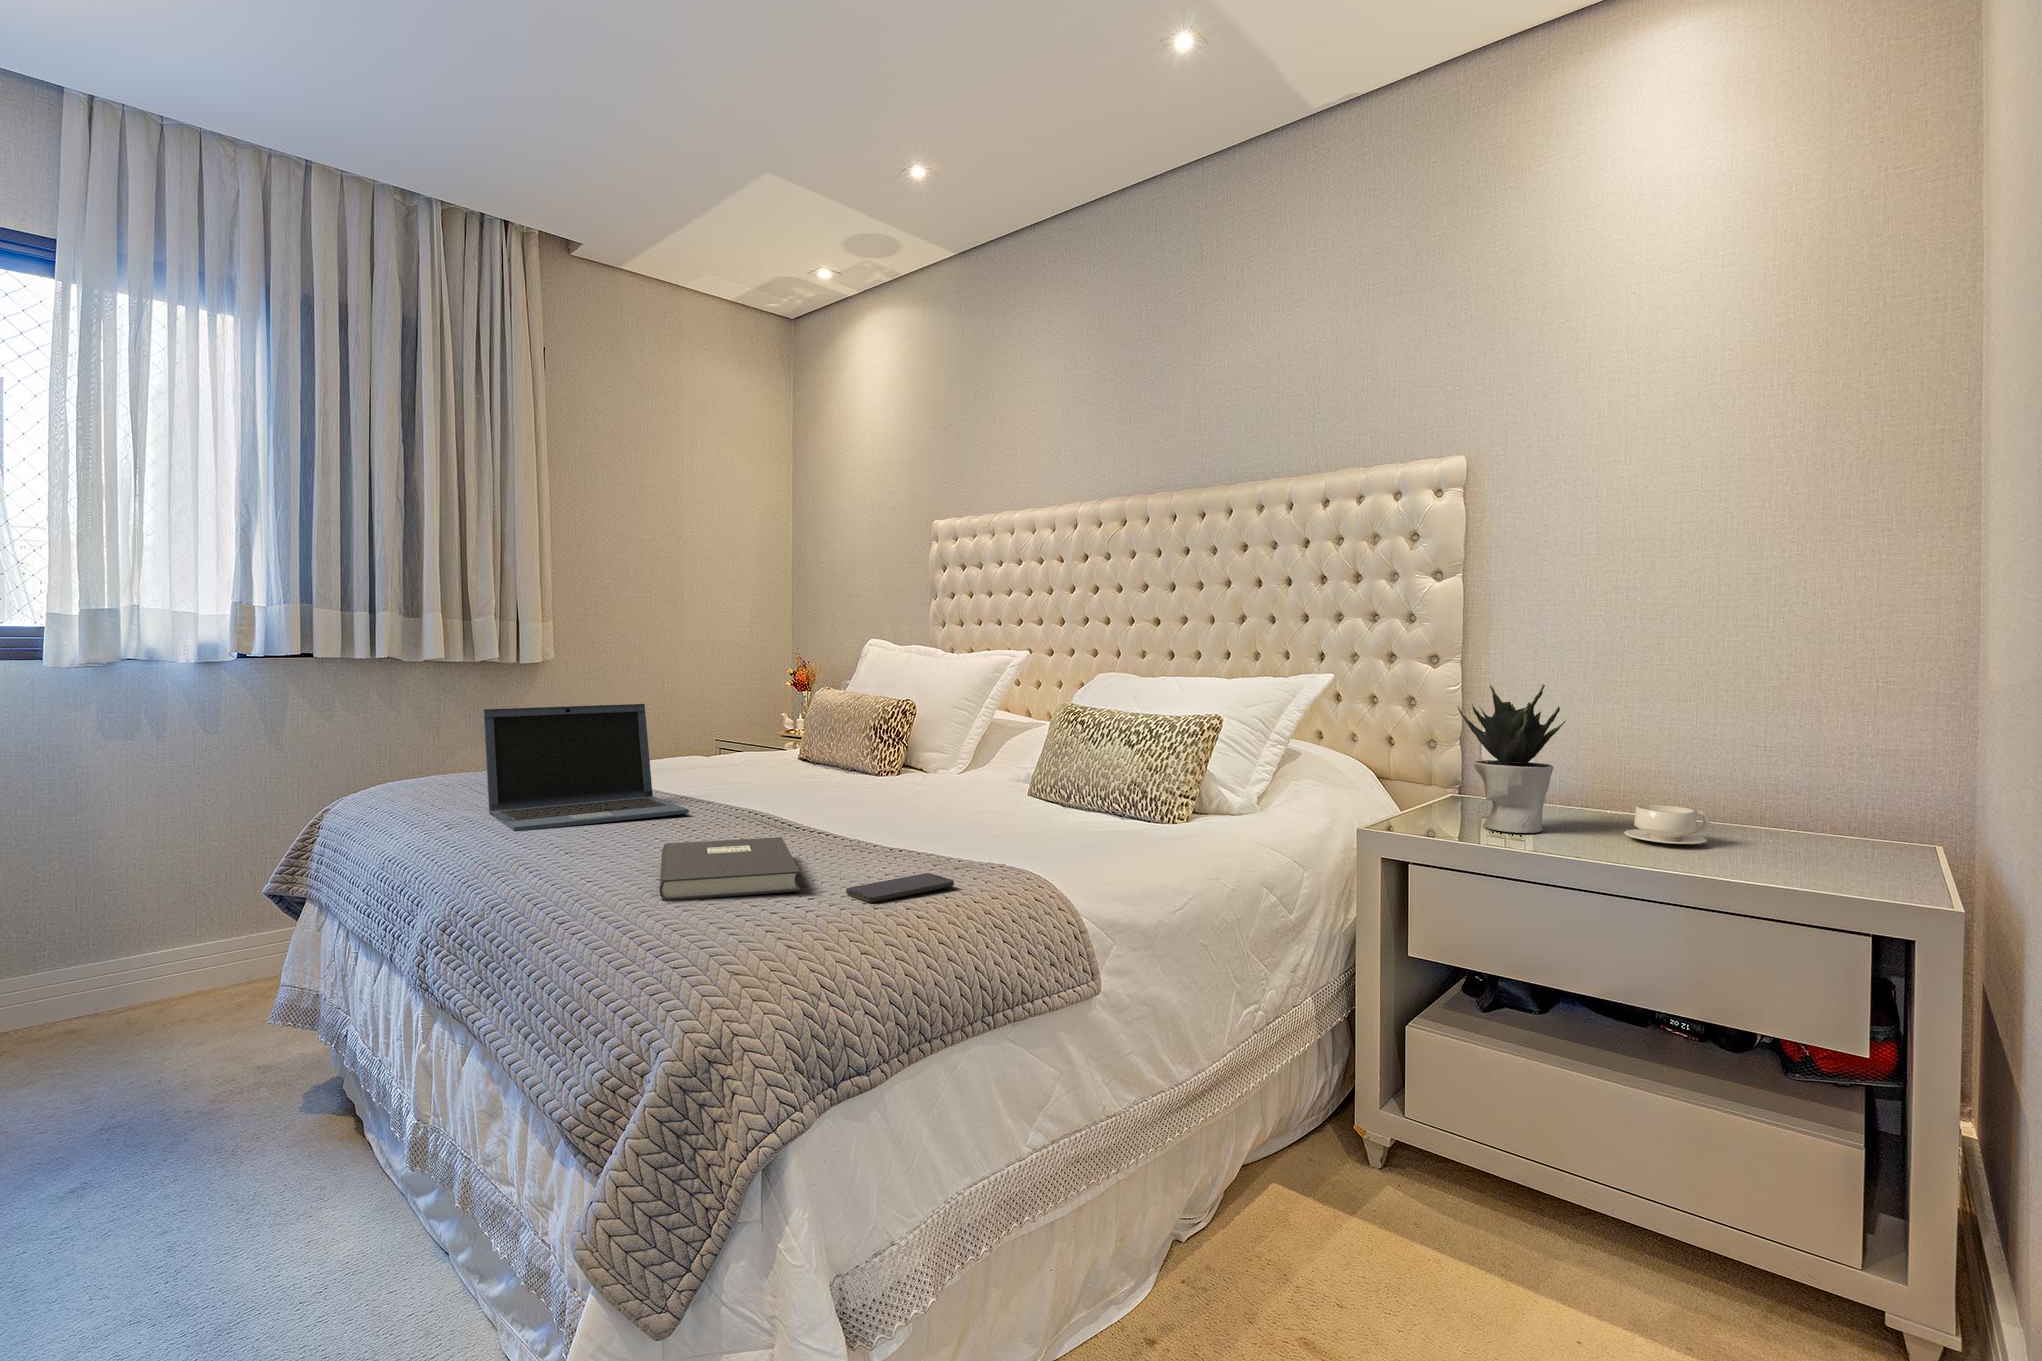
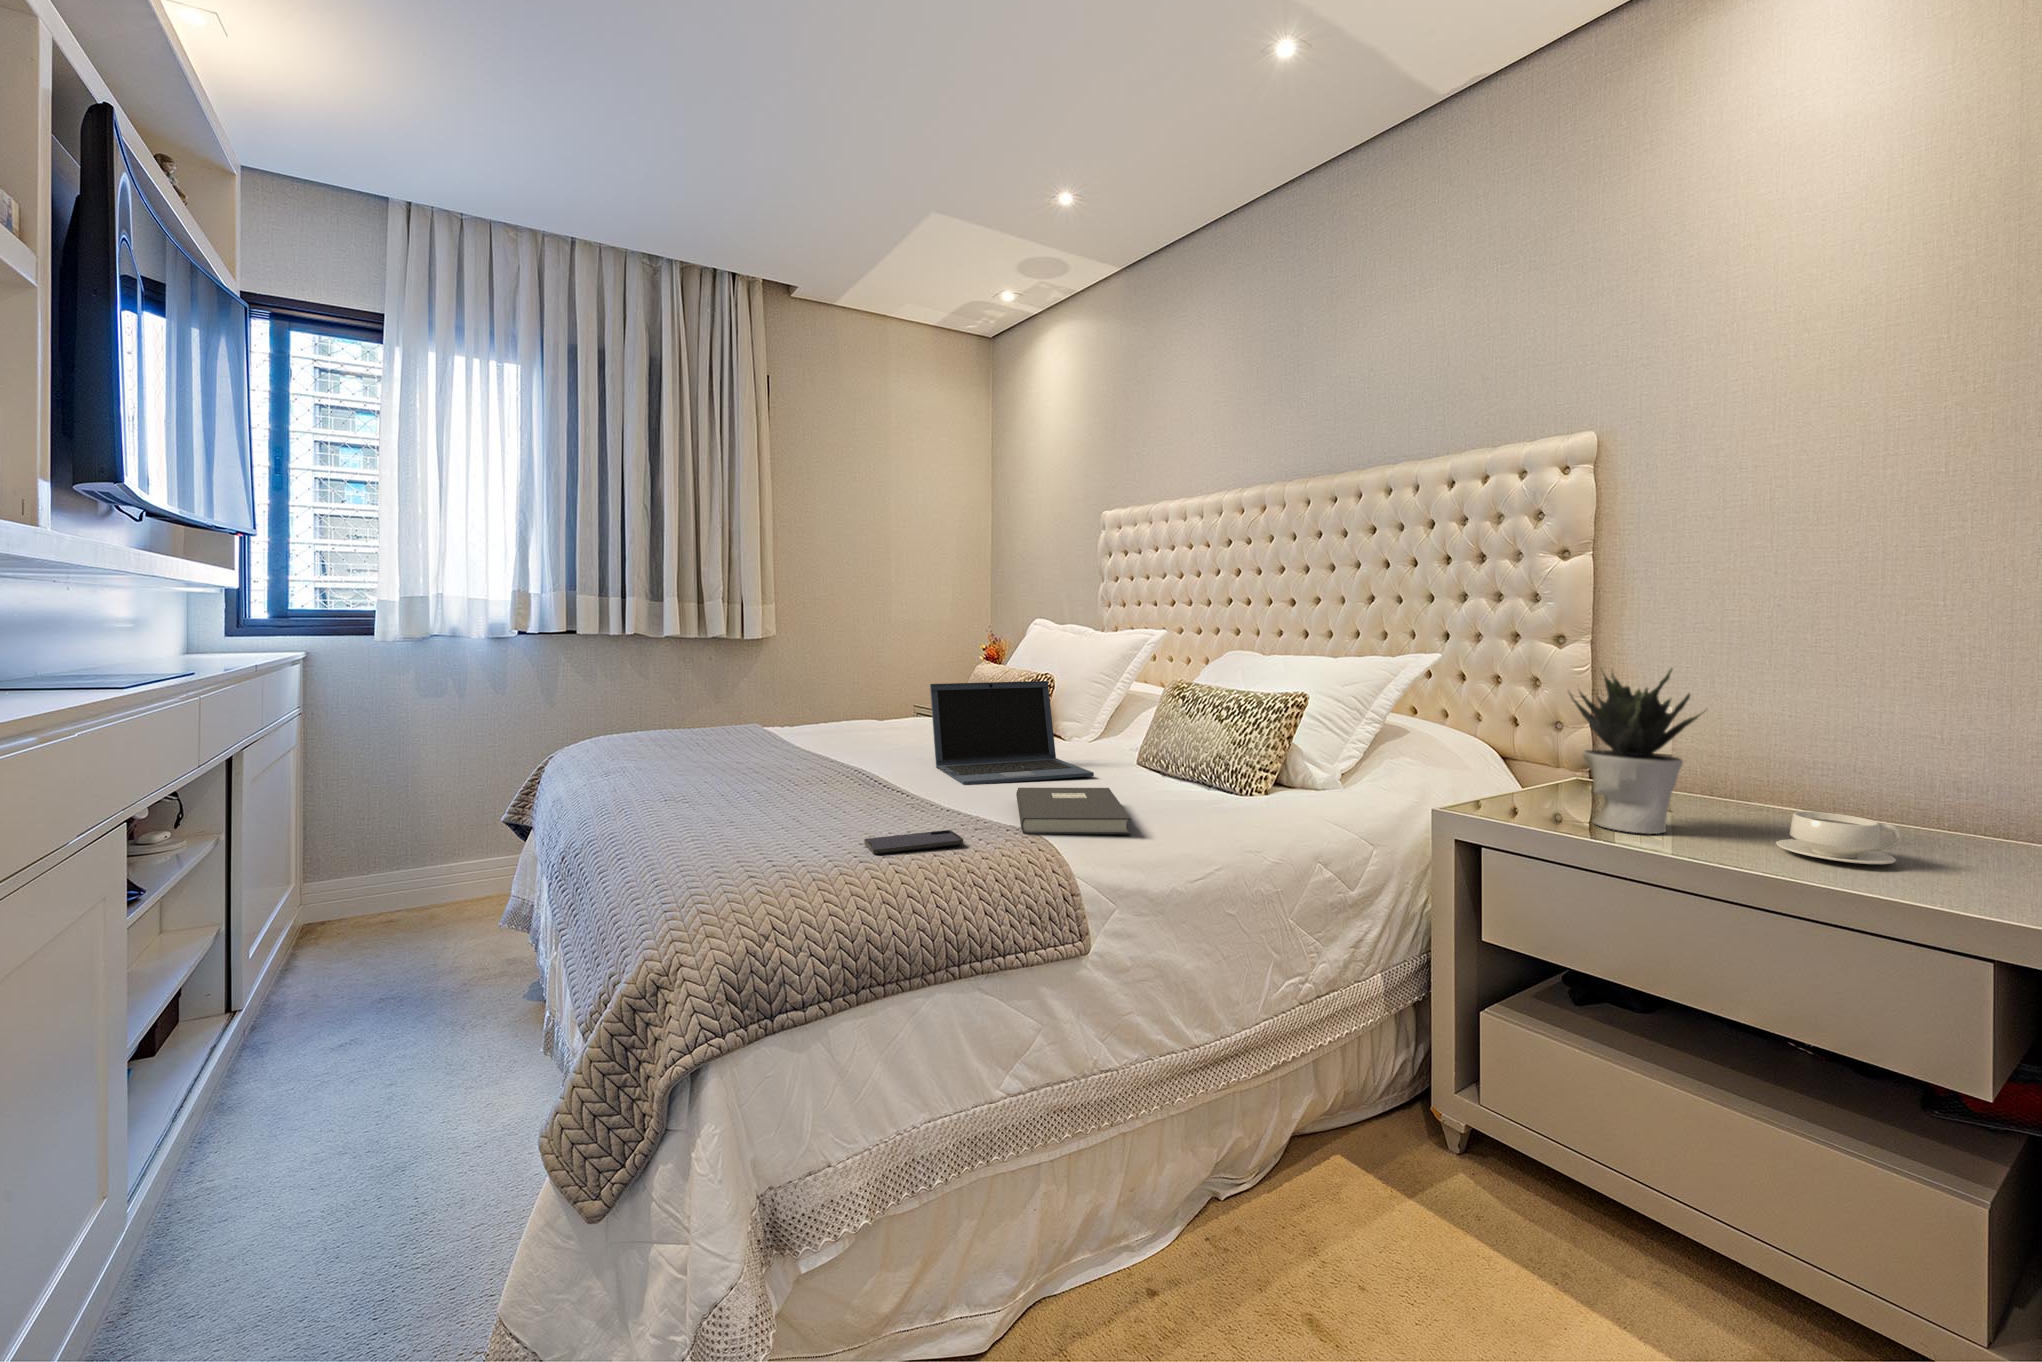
laptop: present [483,704,689,831] -> present [930,681,1094,785]
book: present [659,837,800,901] -> present [1016,788,1131,834]

